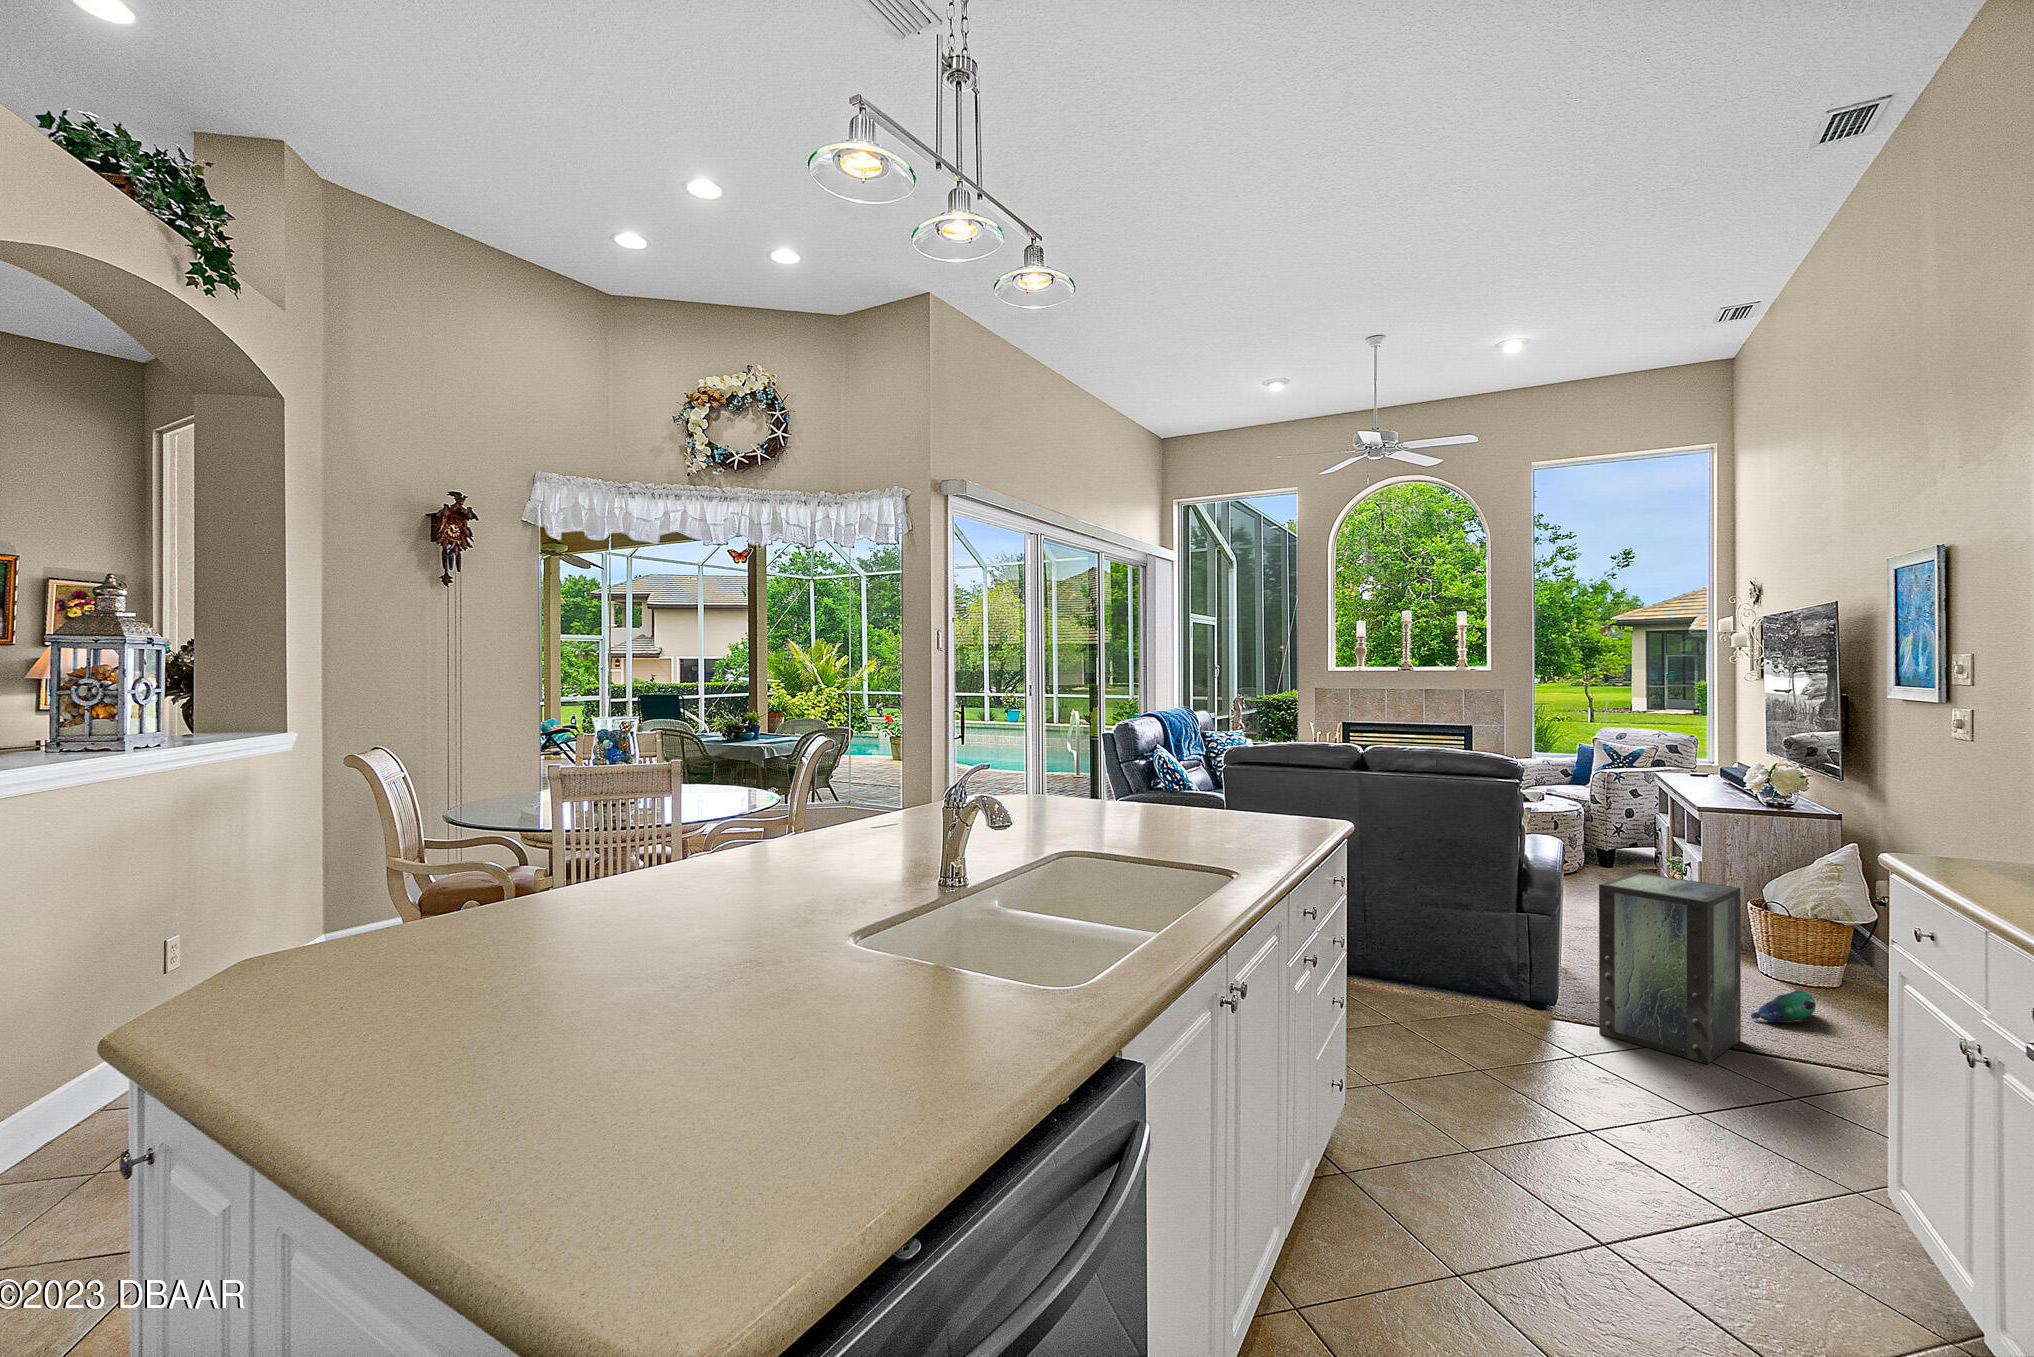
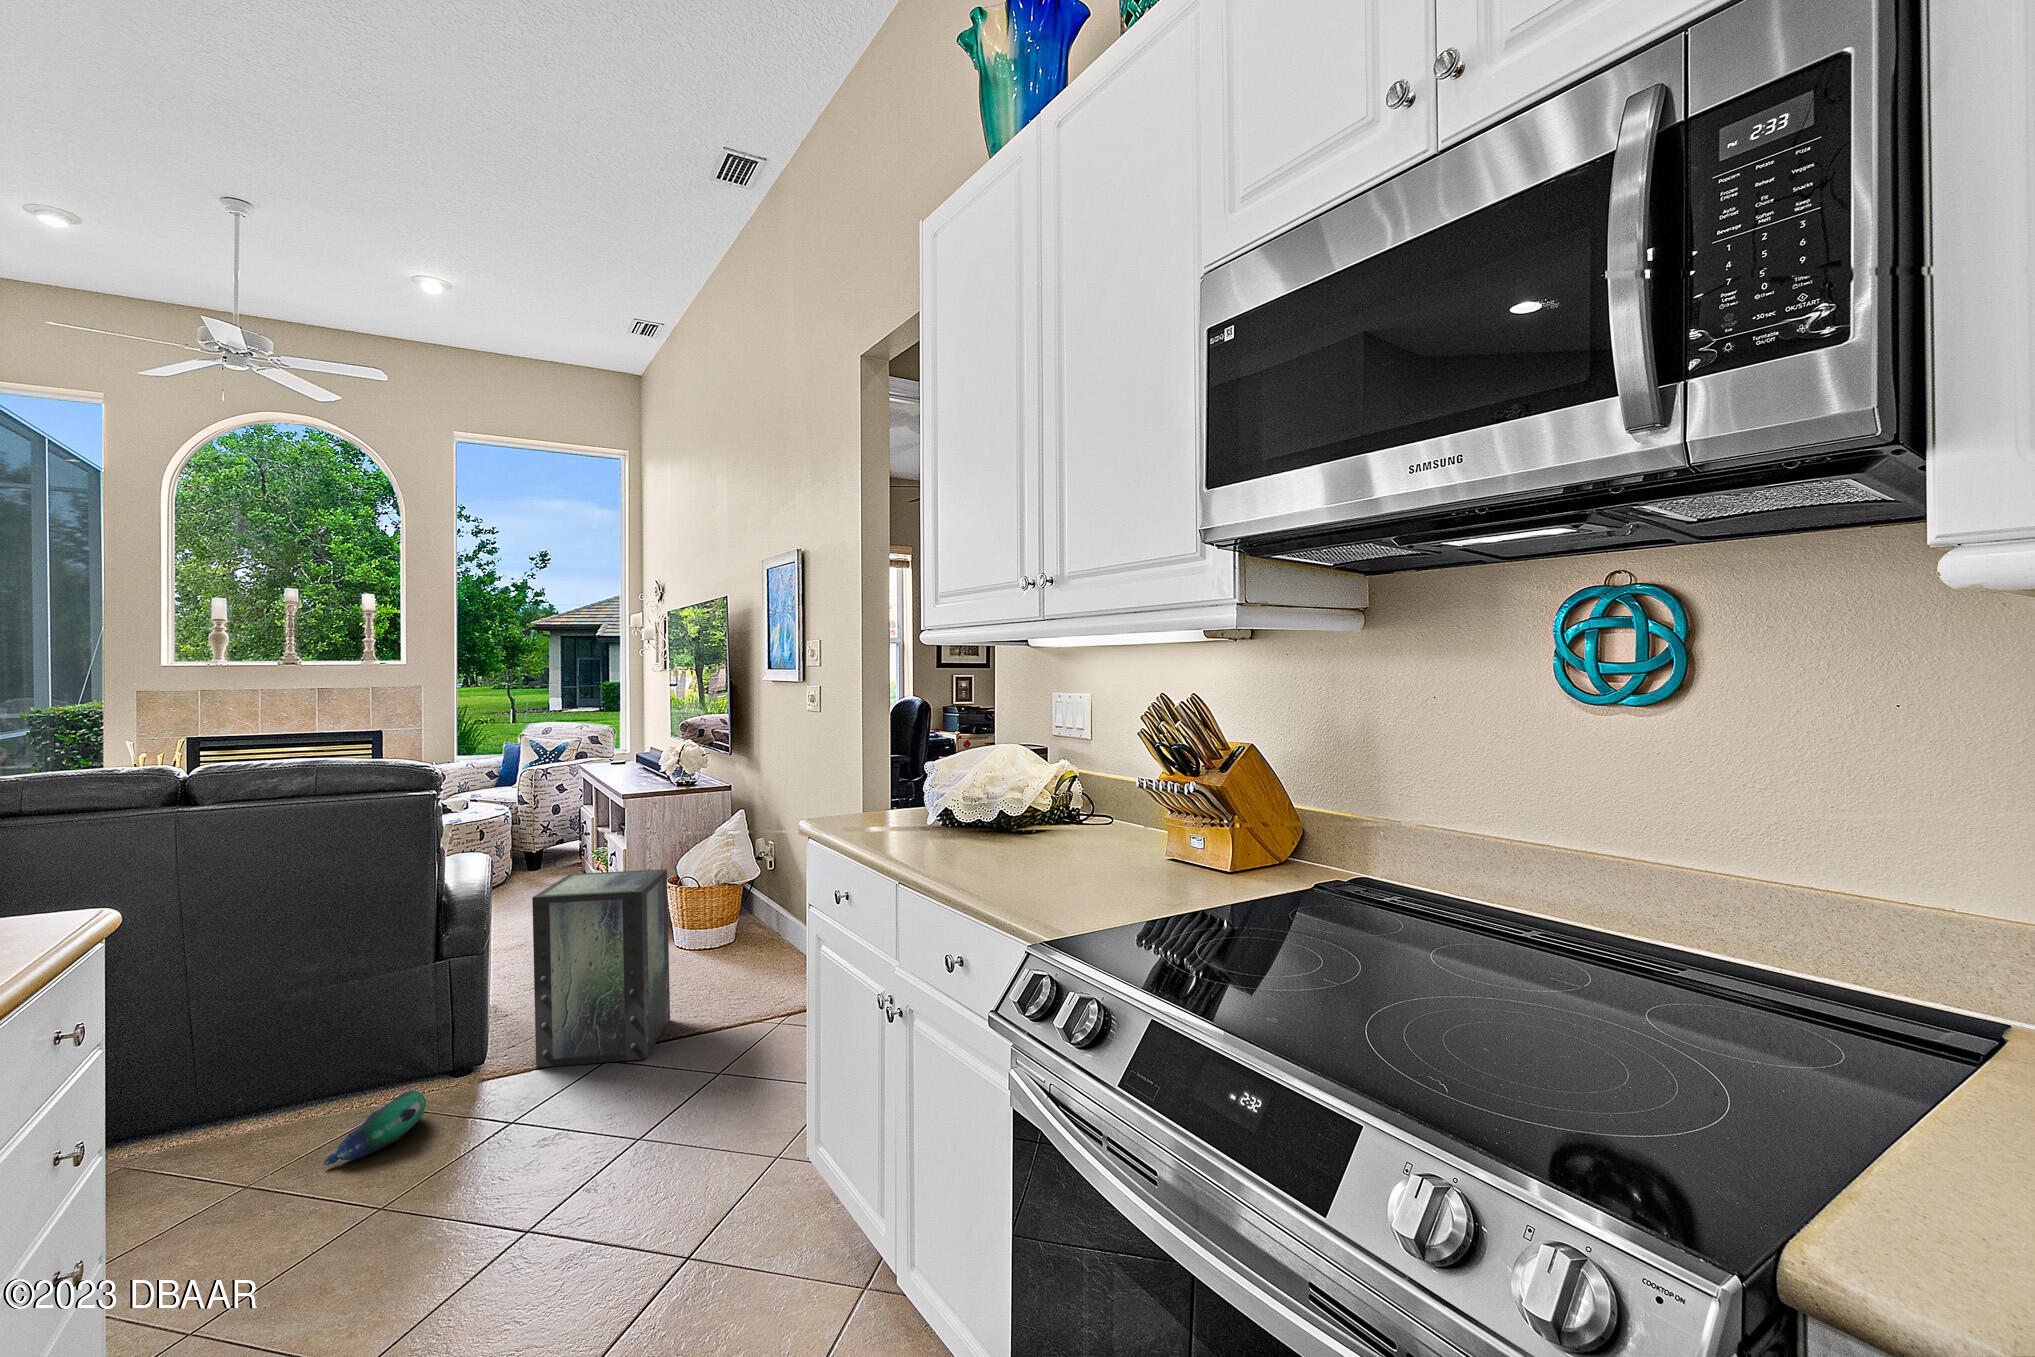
plush toy: present [1751,990,1816,1023] -> present [324,1091,426,1165]

